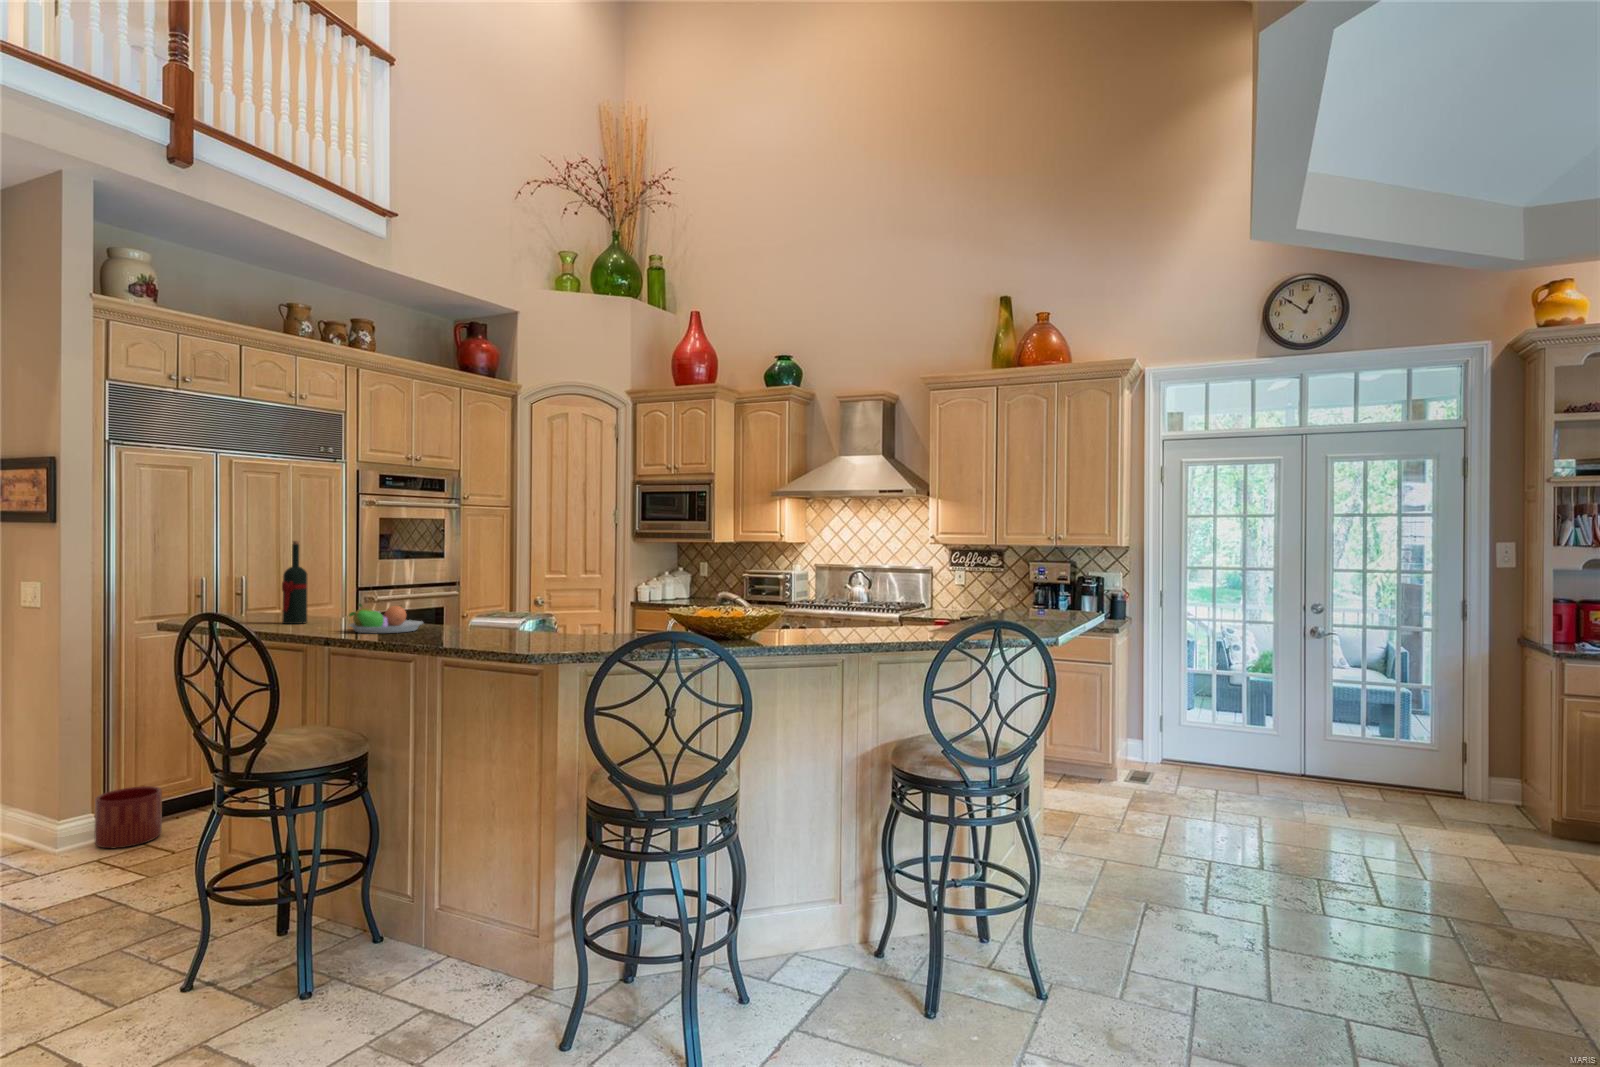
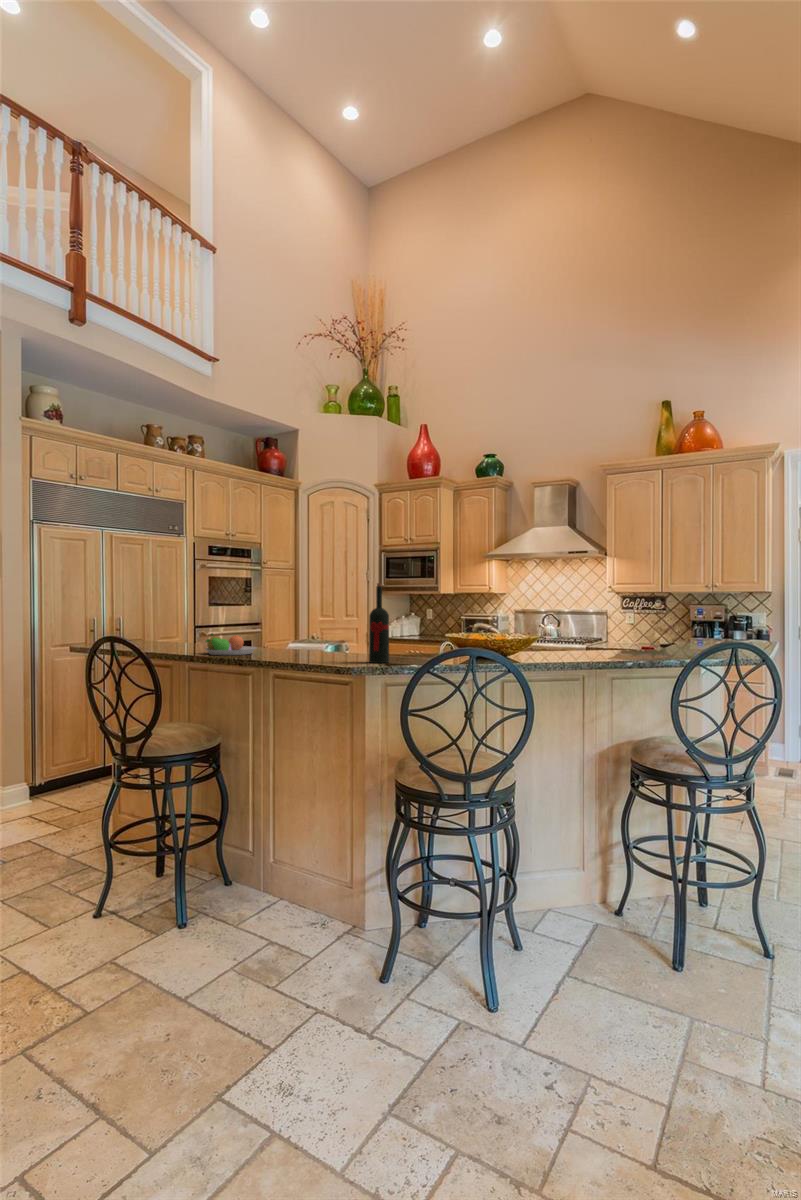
wine bottle: present [282,541,307,624] -> present [369,583,389,663]
planter: present [94,786,162,848] -> none [25,766,68,809]

